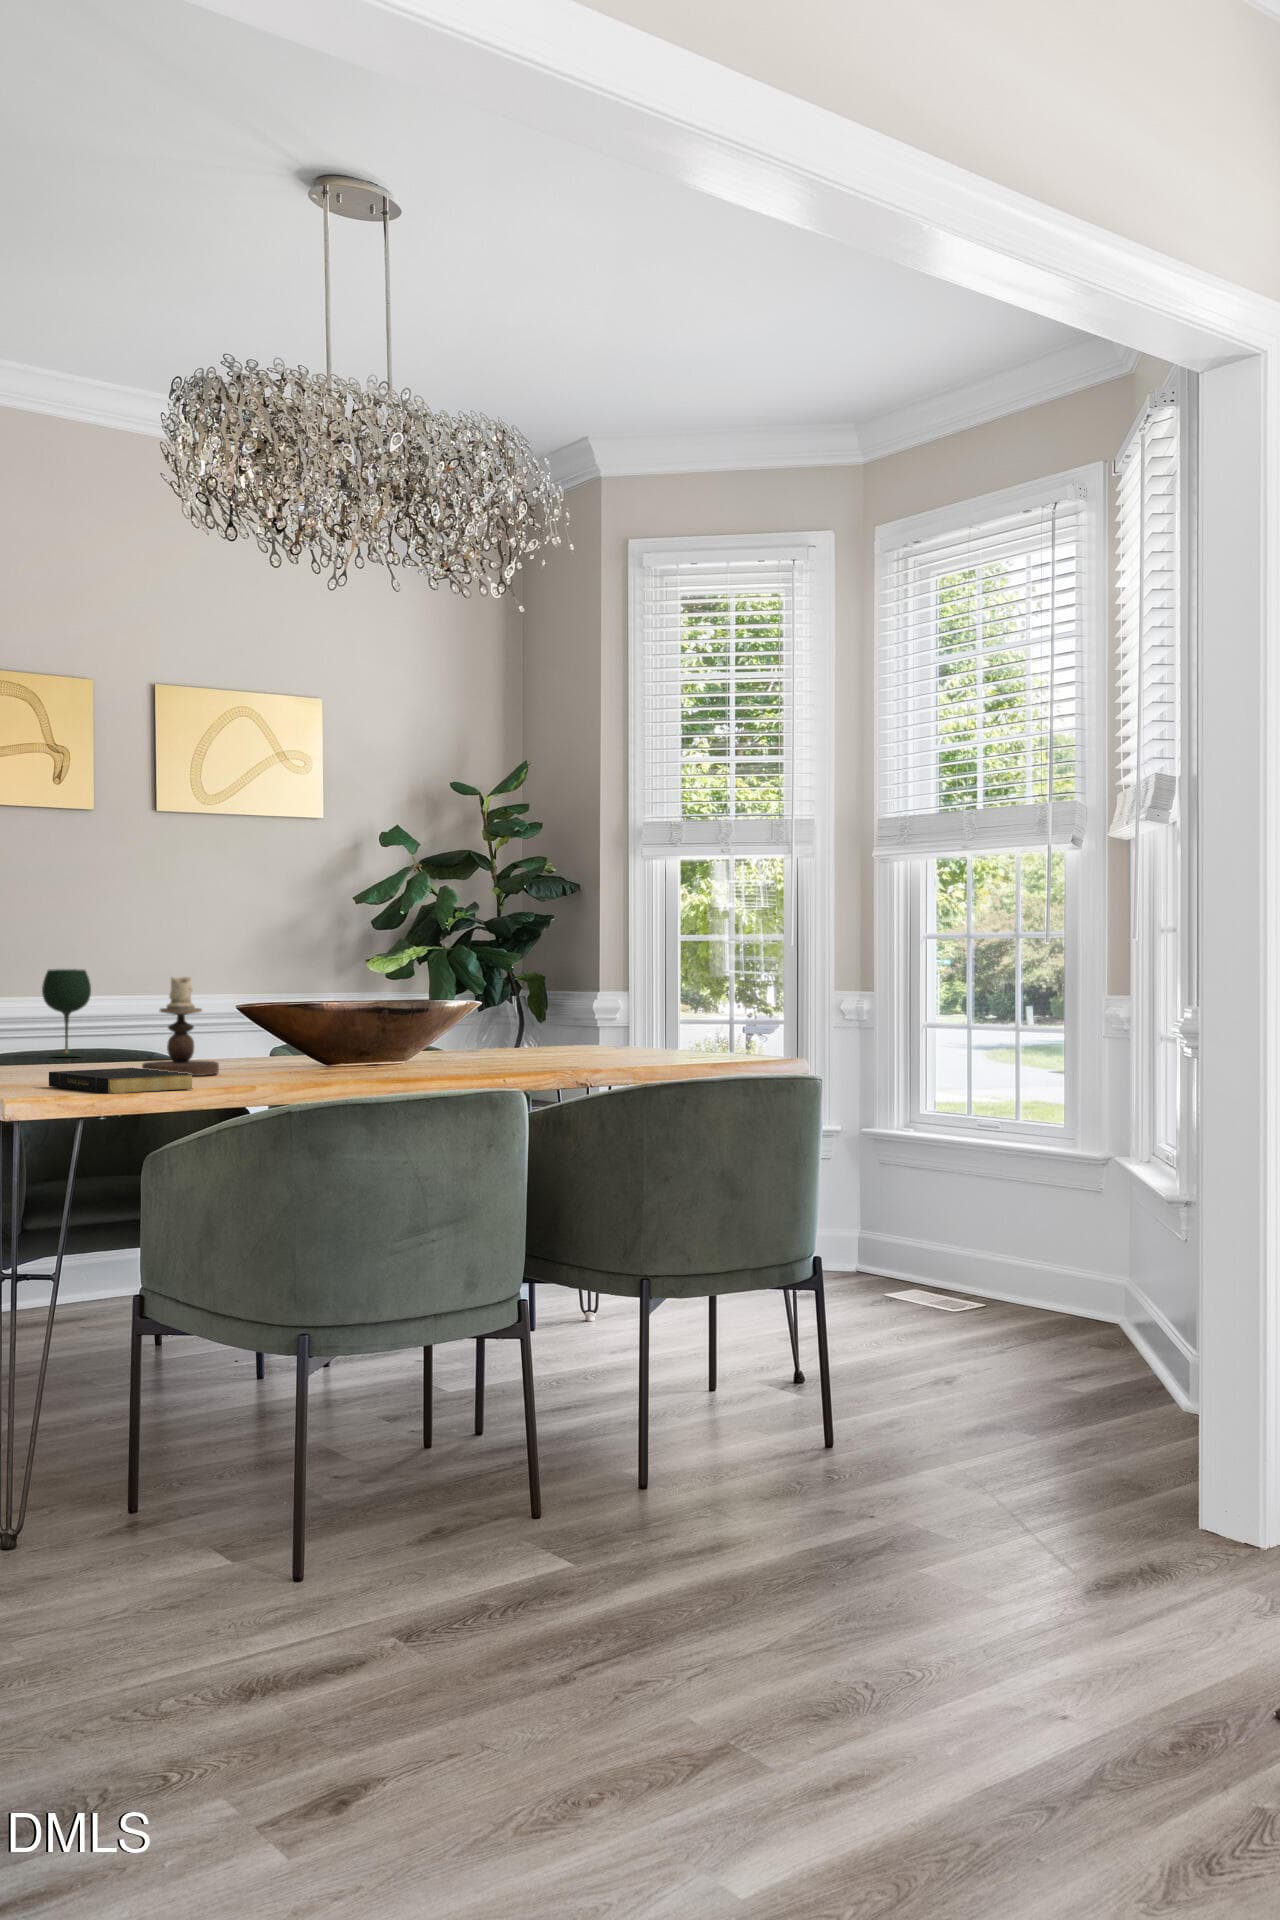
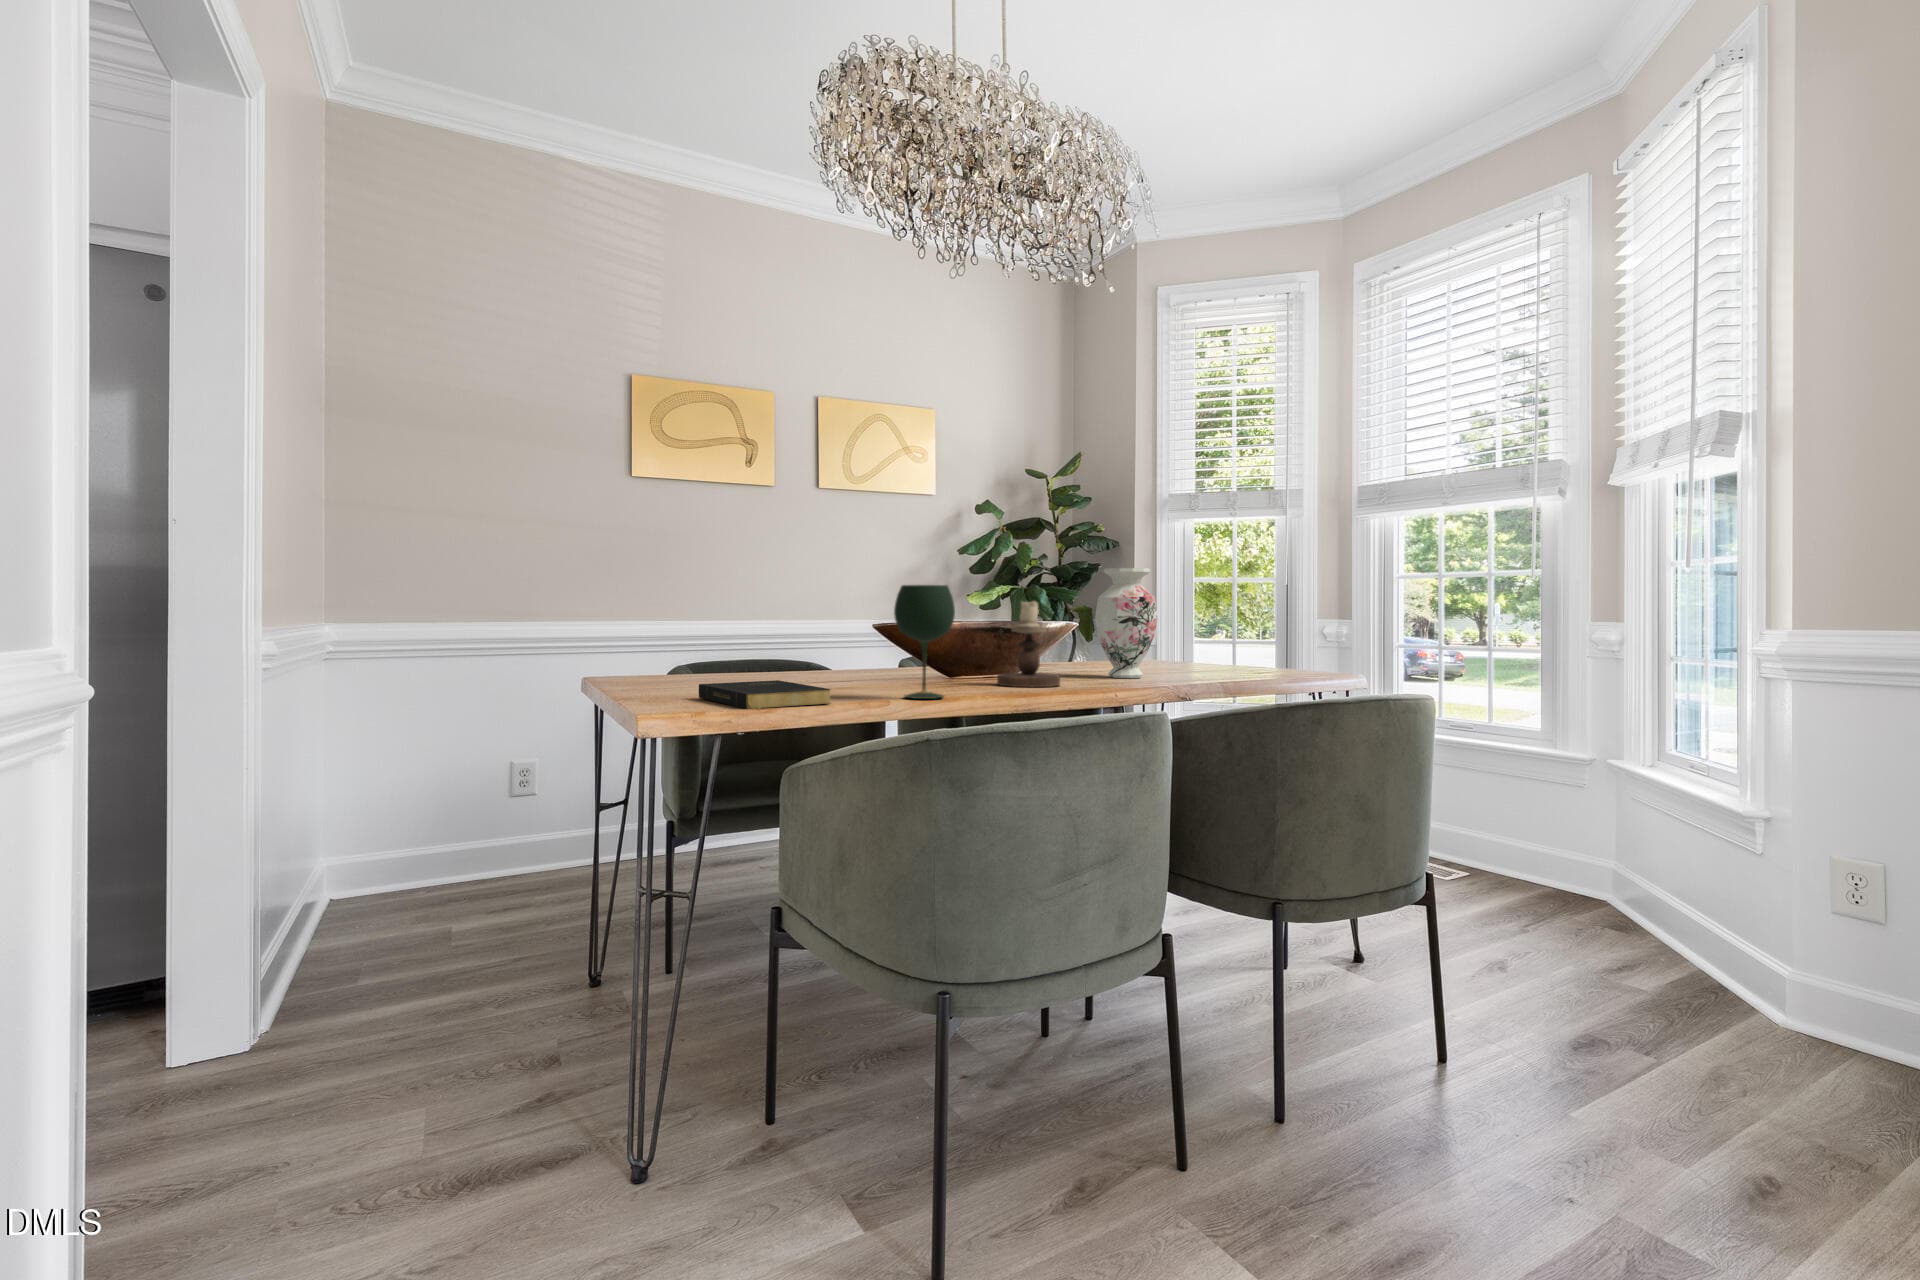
vase: none [502,937,575,1065] -> present [1095,568,1157,678]
wine glass: present [42,969,91,1057] -> present [894,585,955,699]
candlestick: present [142,977,219,1076] -> present [997,602,1060,687]

